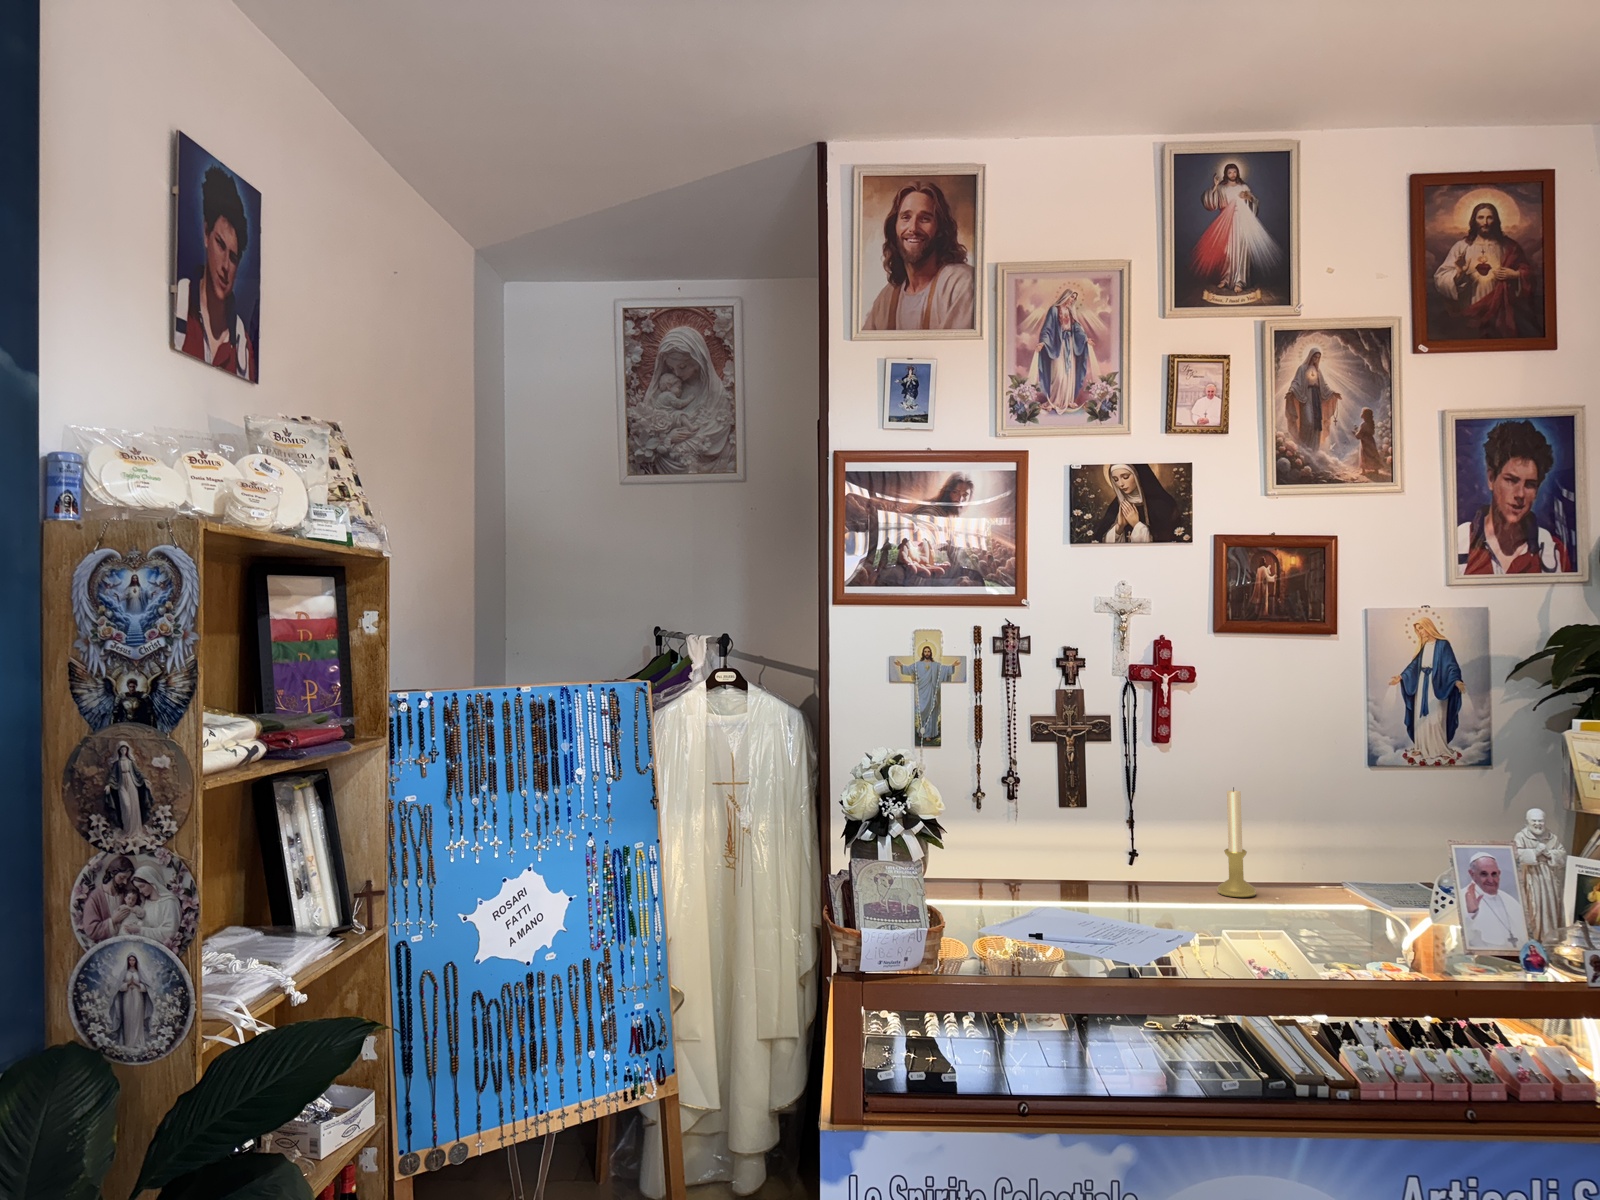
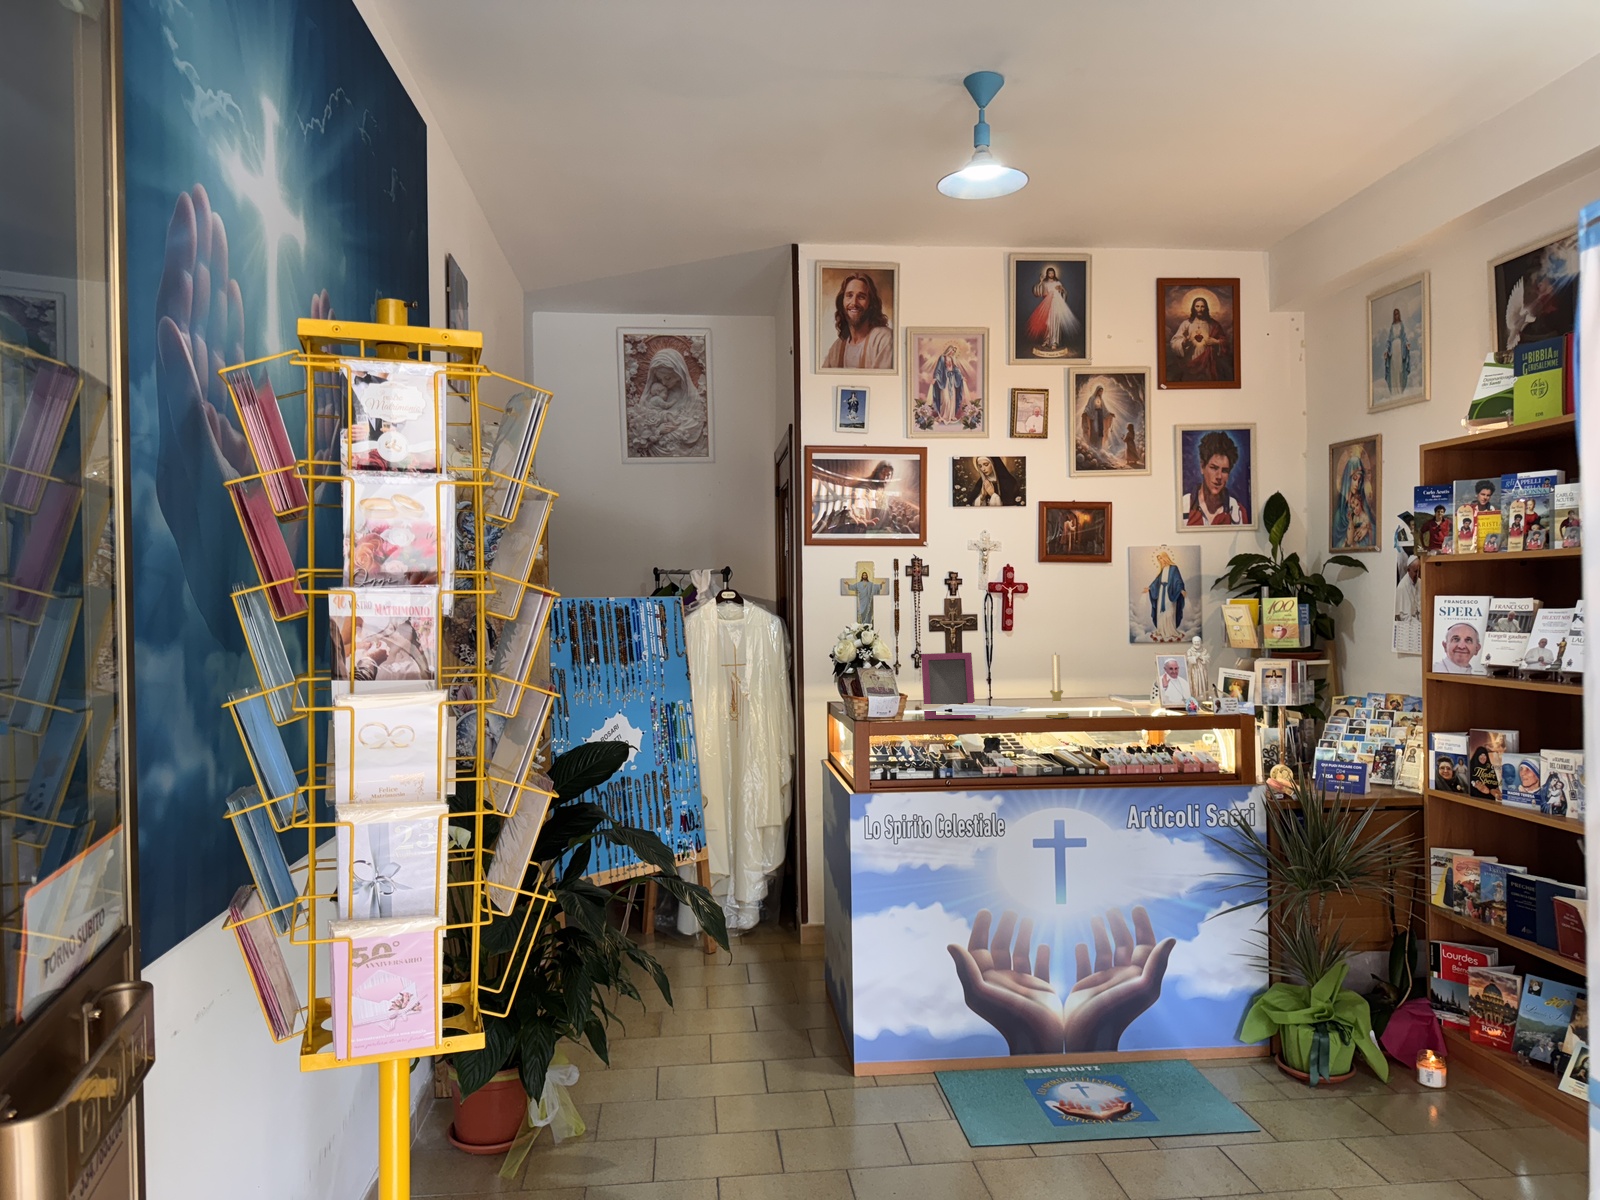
picture frame: none [1010,784,1098,893] -> present [921,653,976,719]

